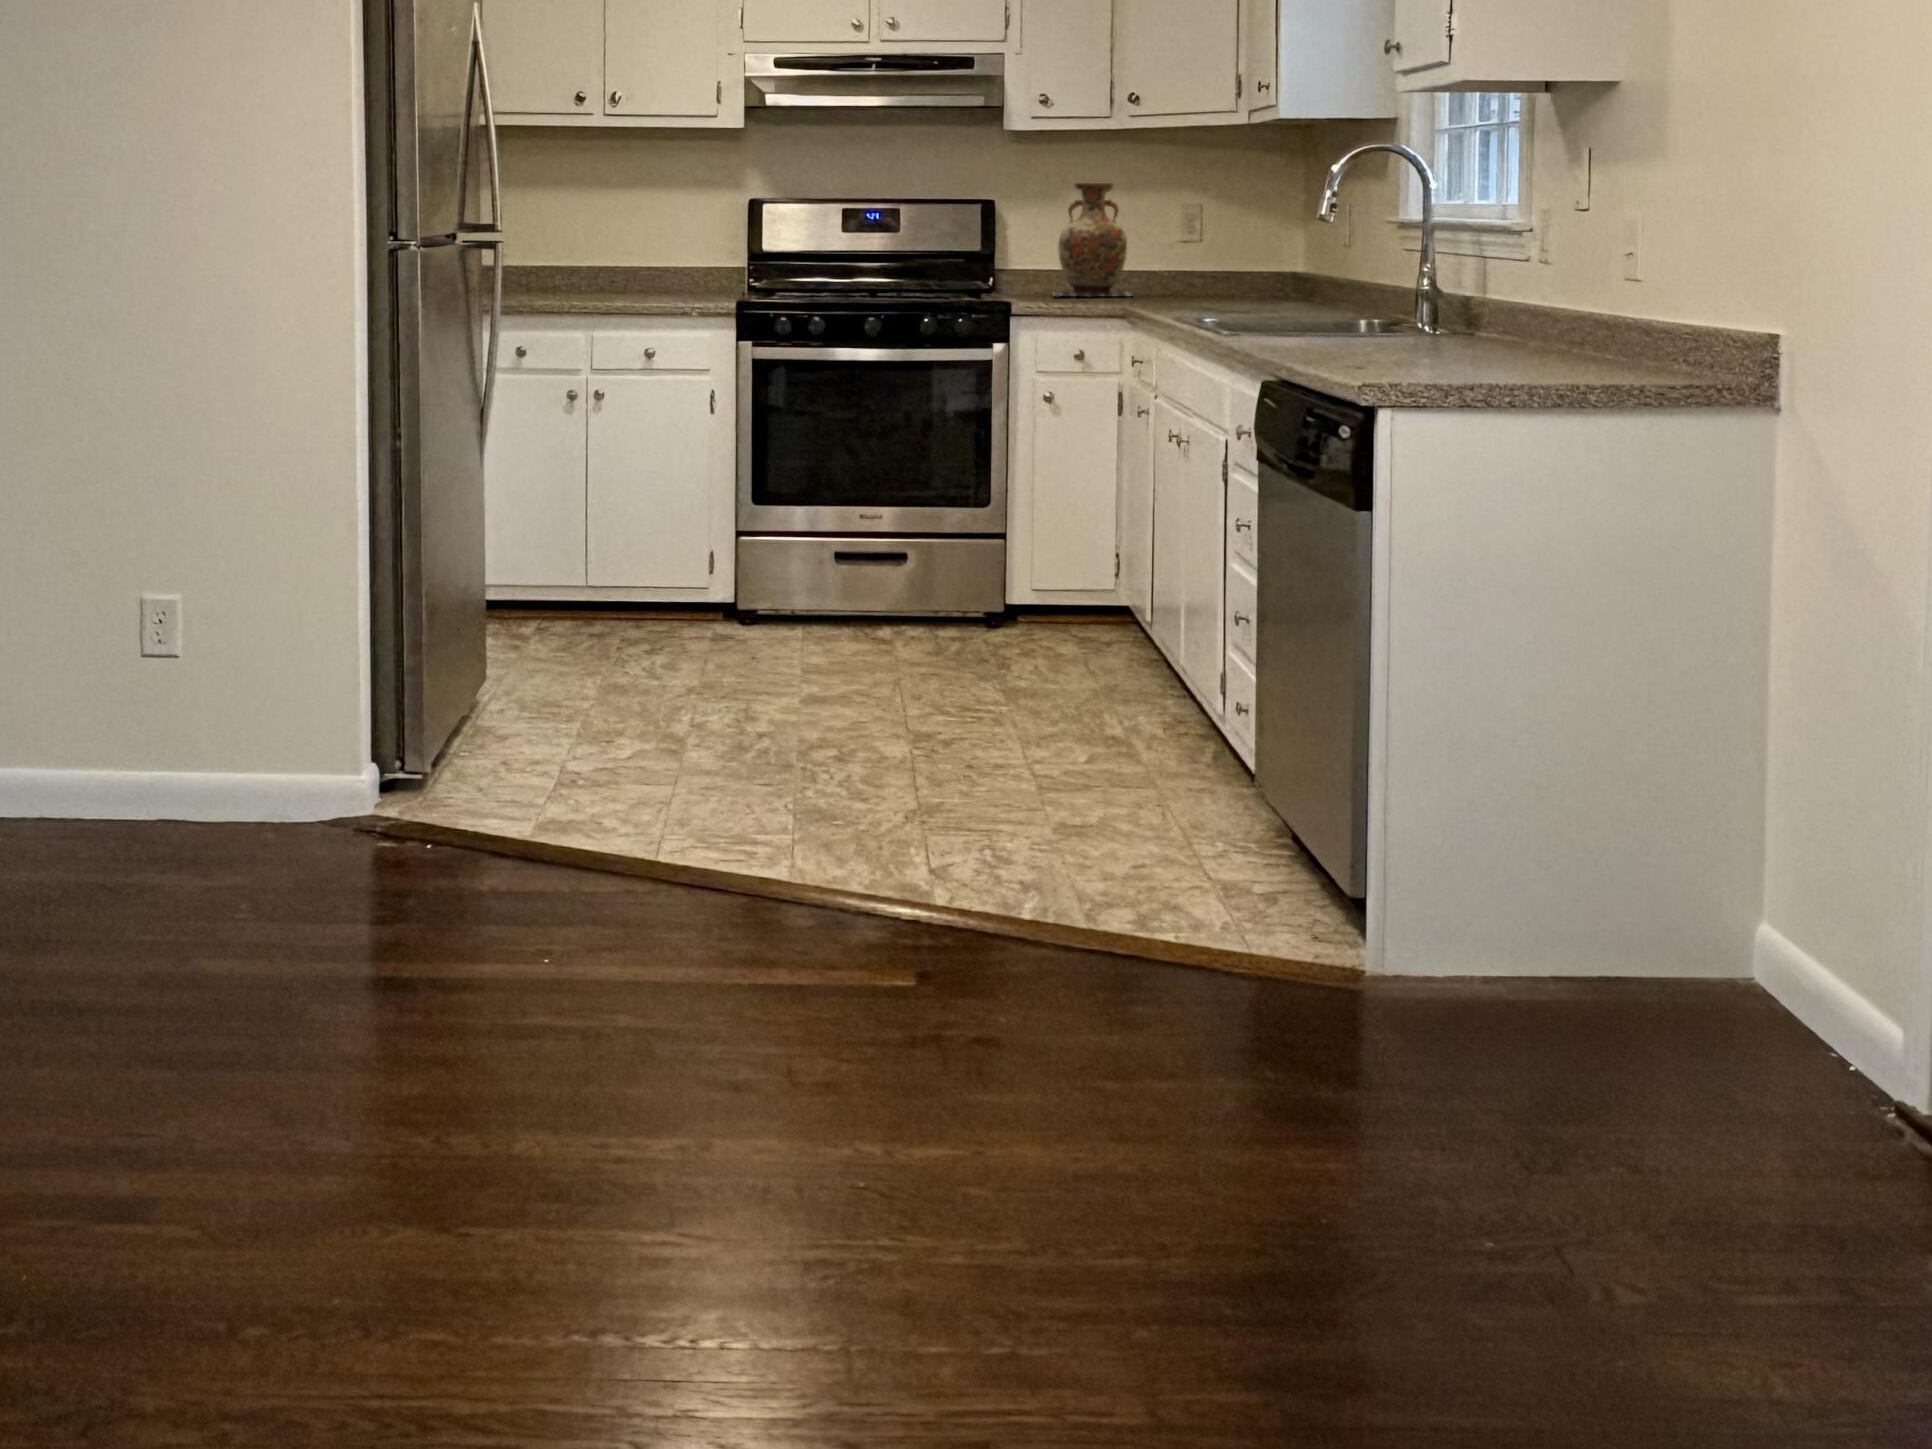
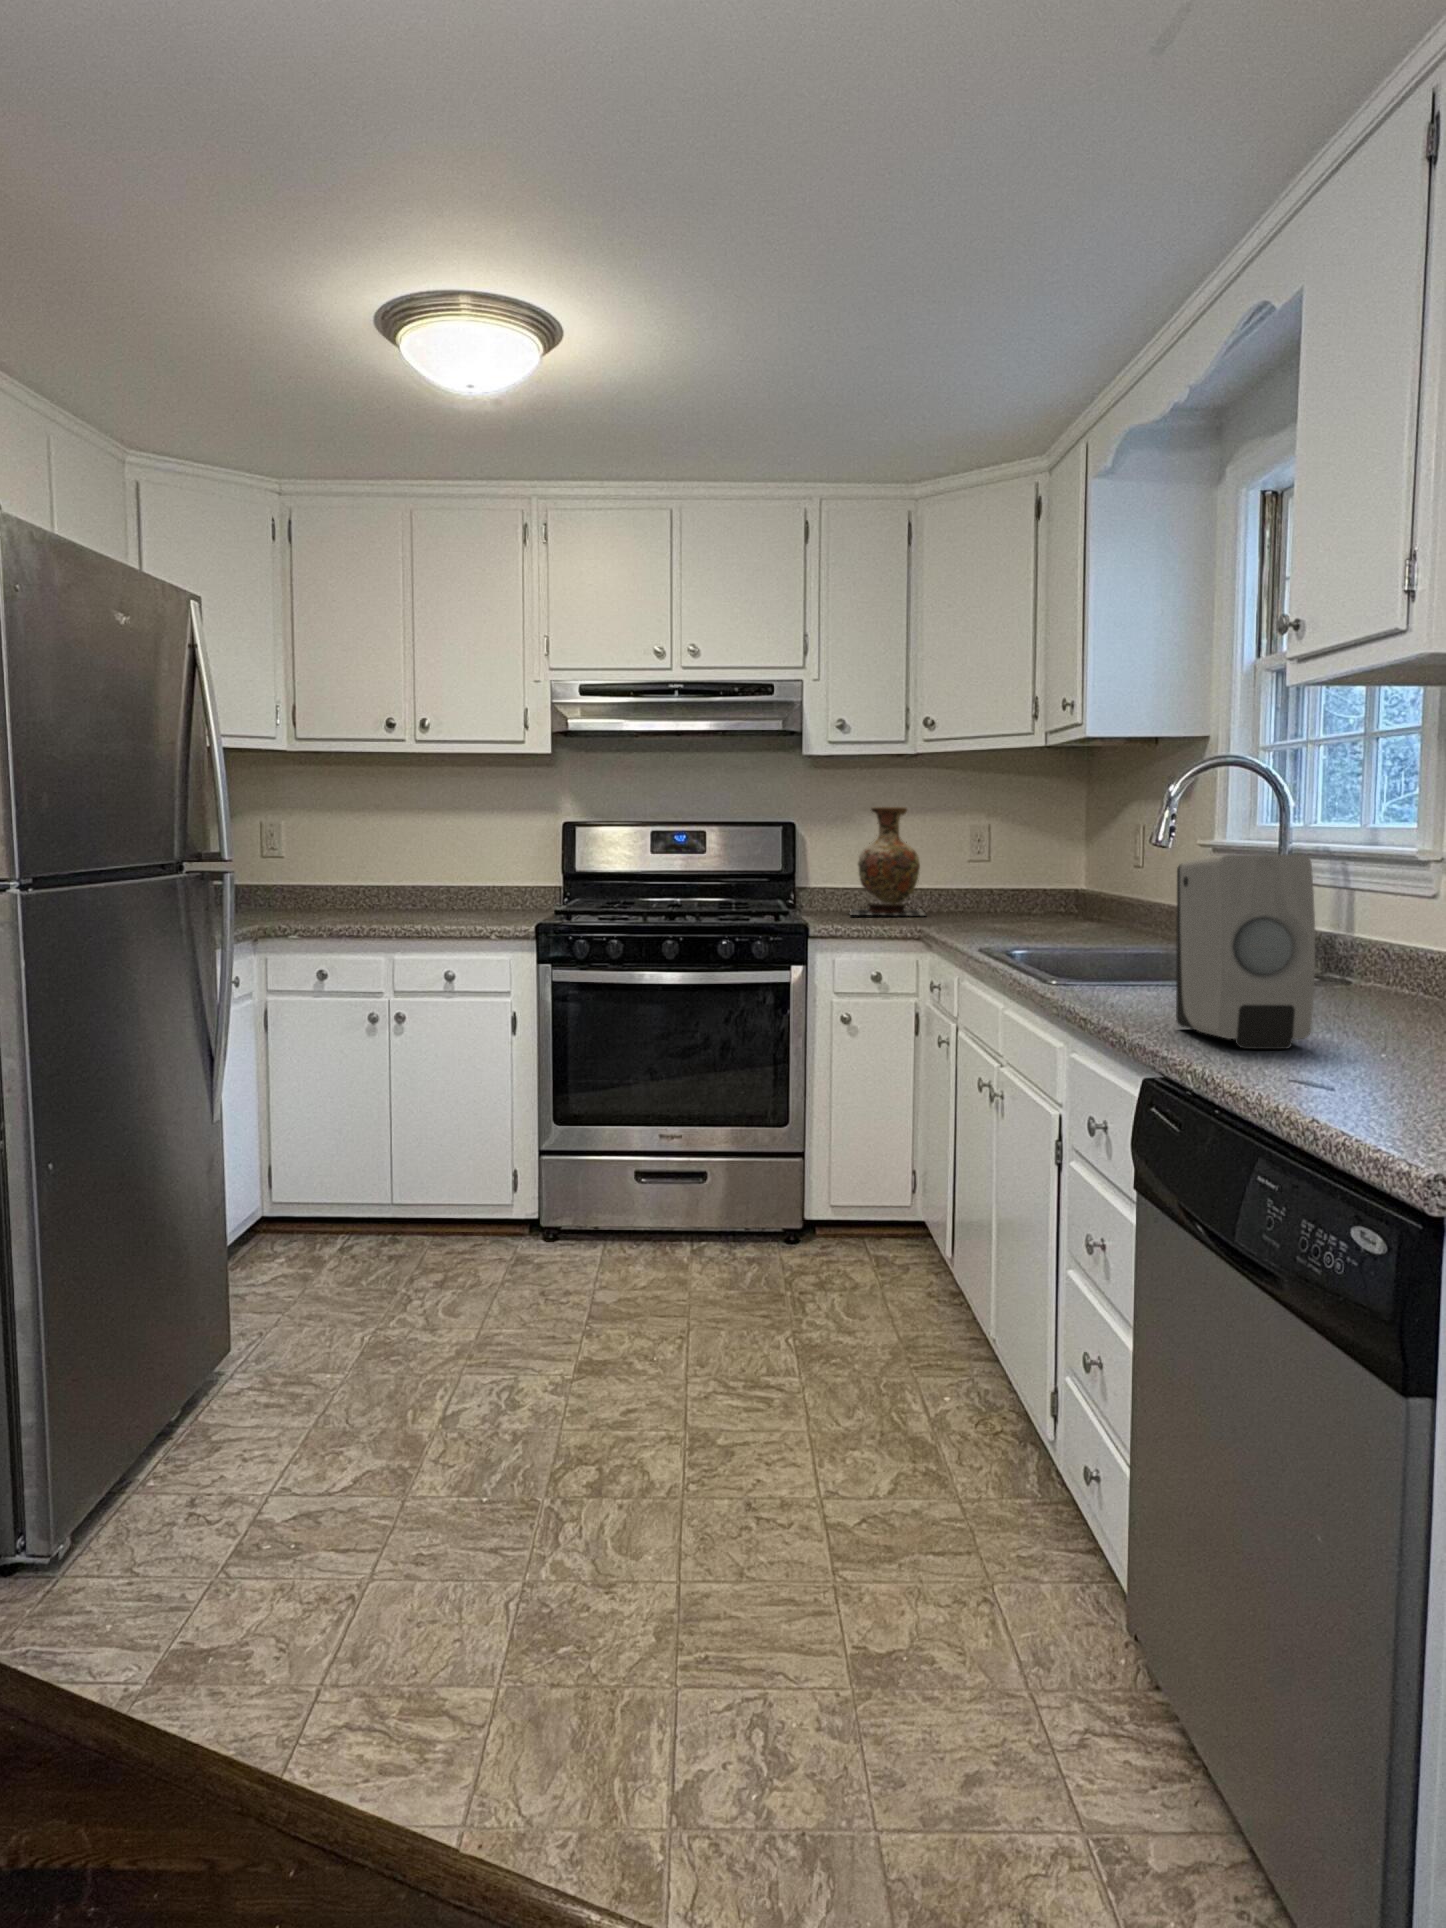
soap dispenser: none [1297,221,1381,360] -> present [1176,854,1315,1049]

